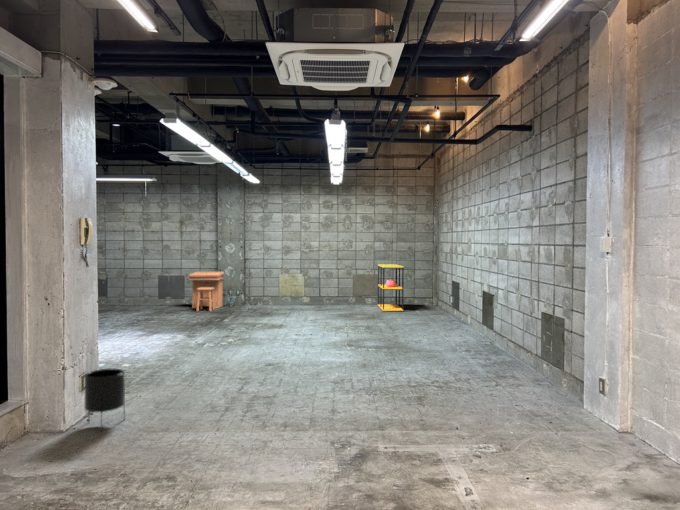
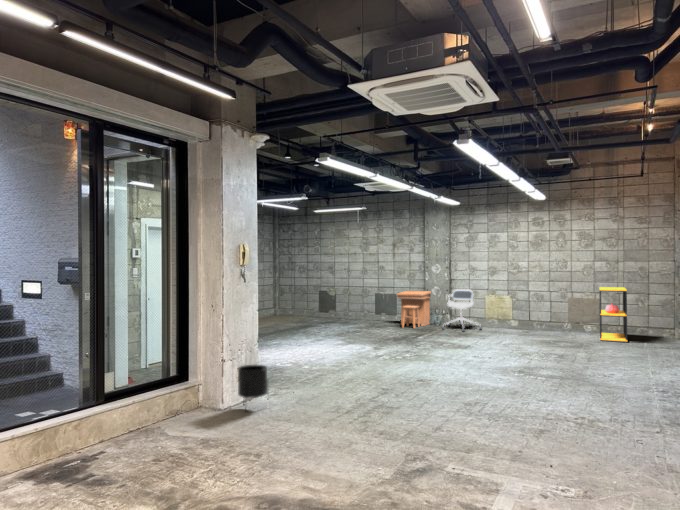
office chair: none [239,269,279,311] -> present [442,289,482,331]

